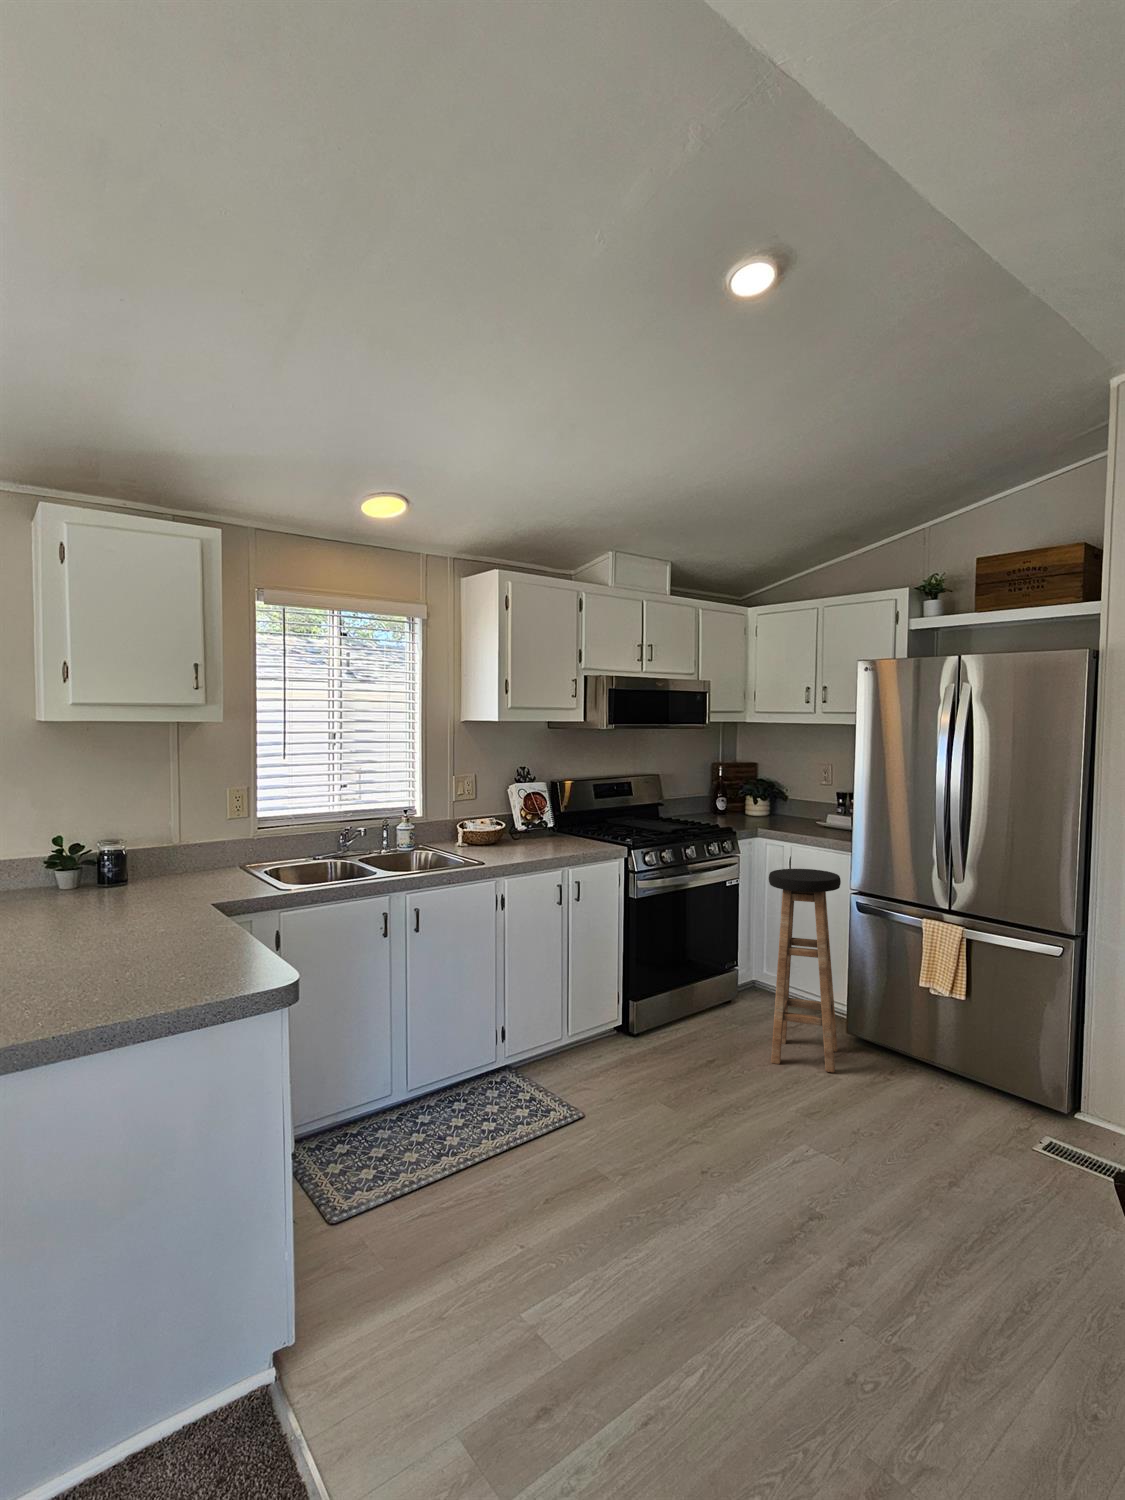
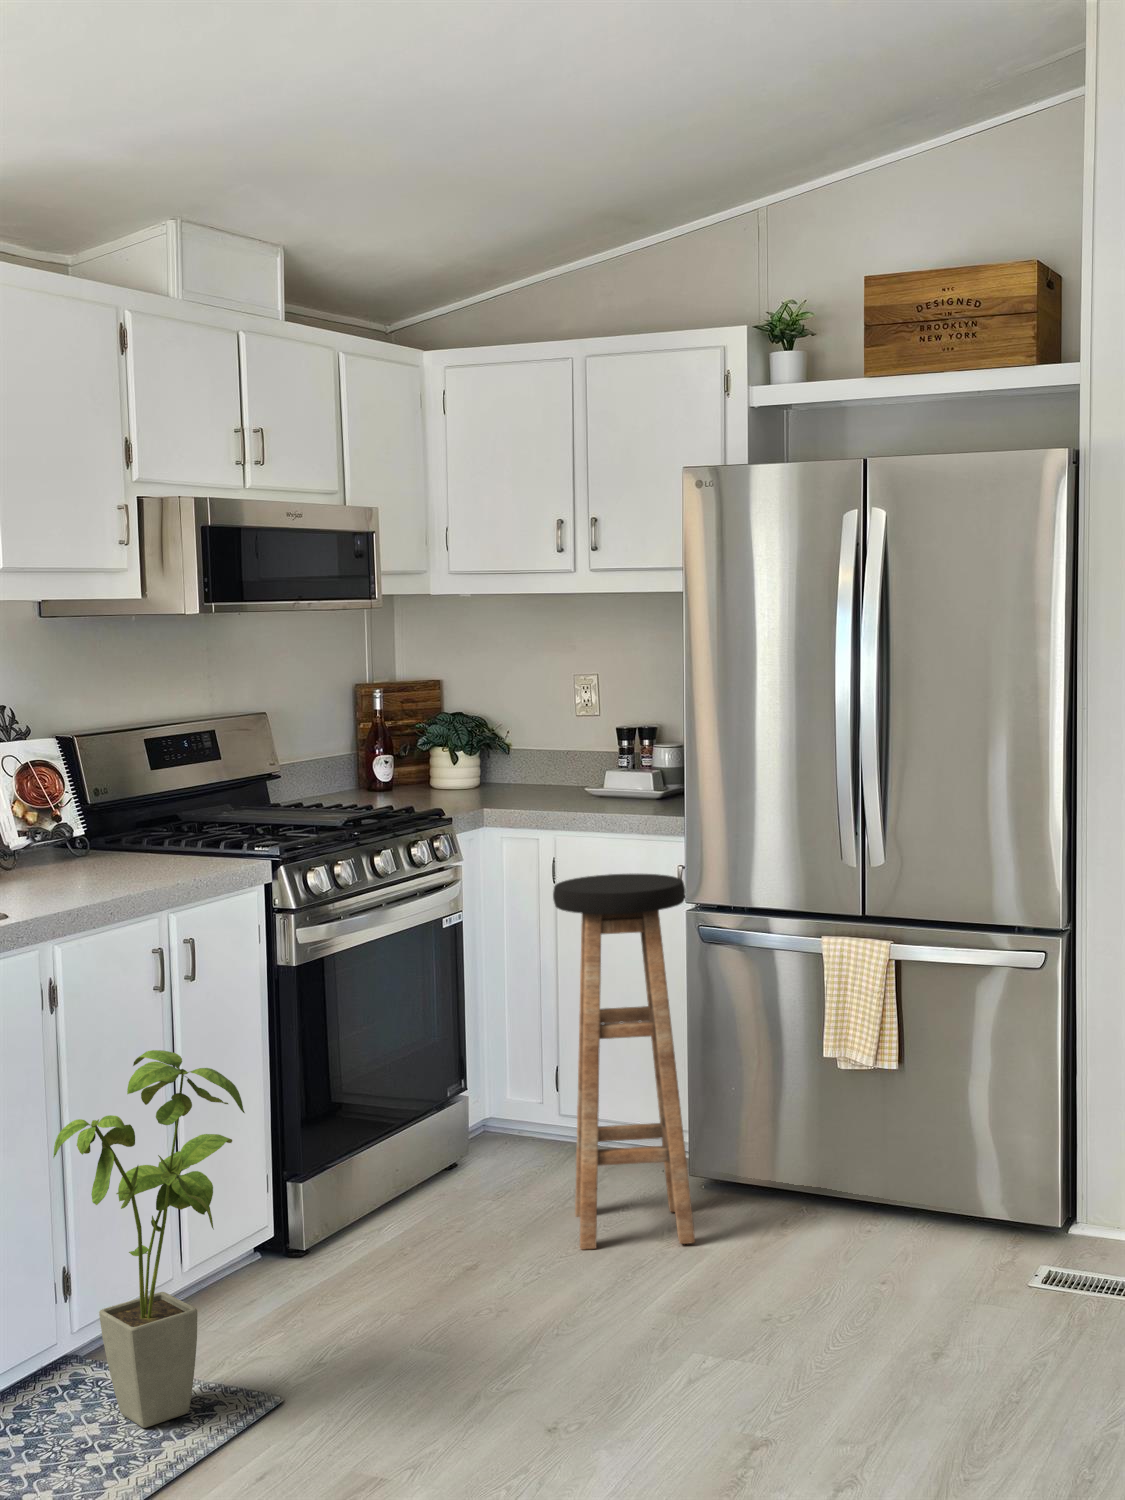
house plant: none [485,934,576,1116] -> present [53,1050,245,1428]

